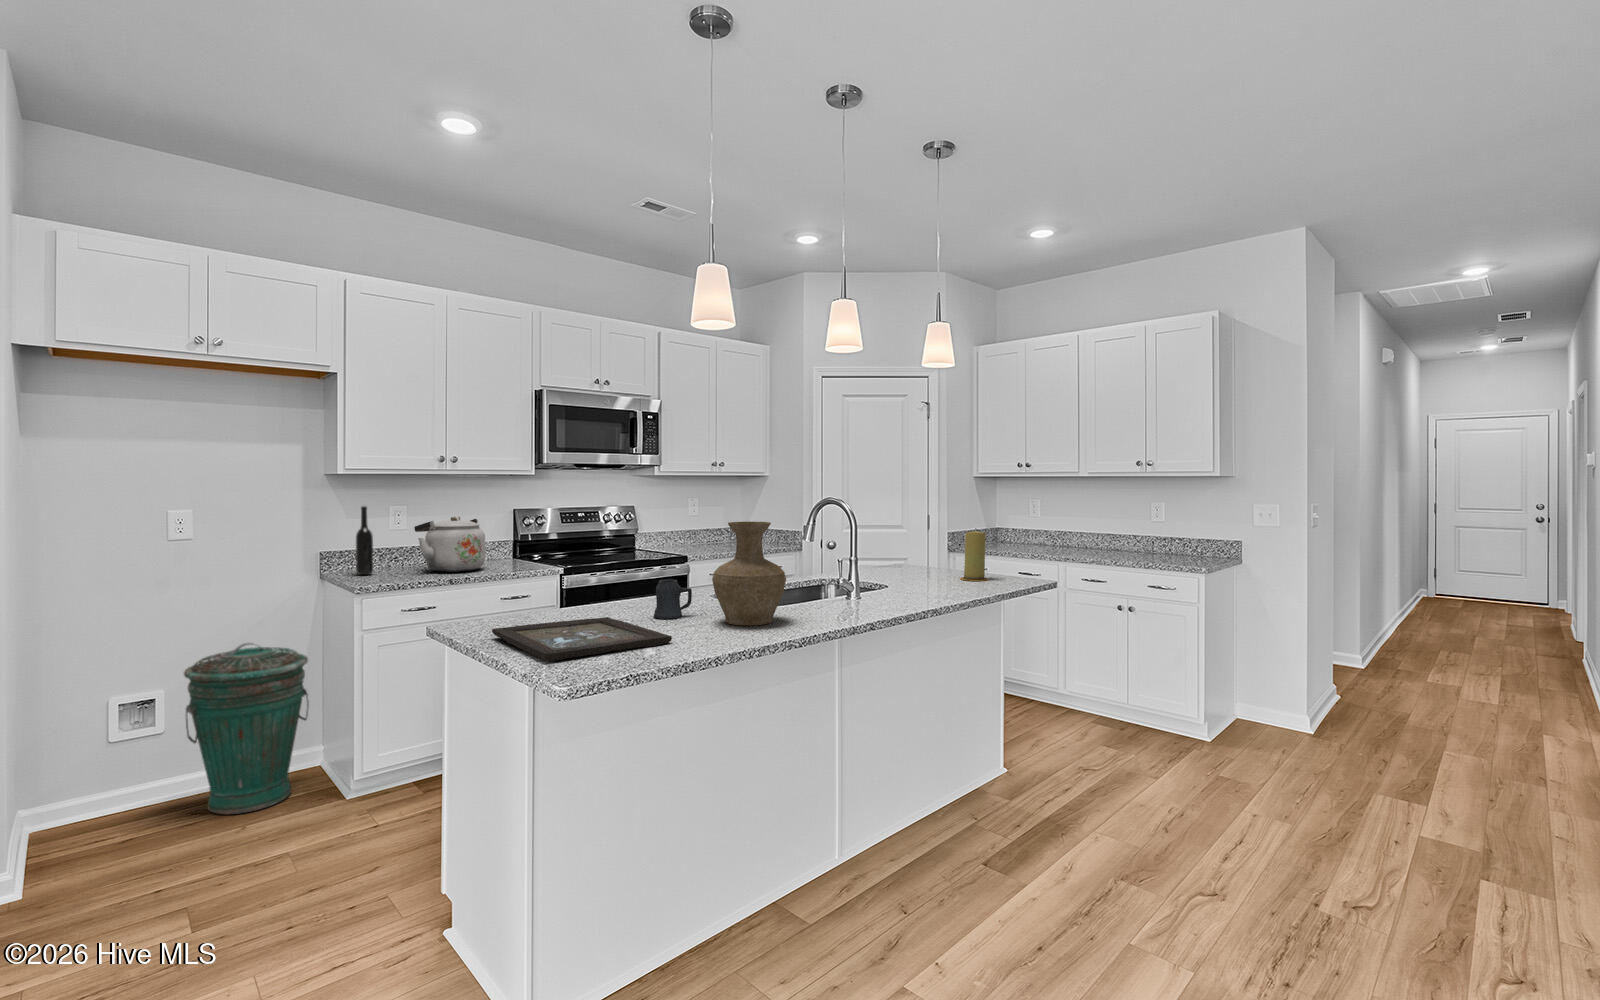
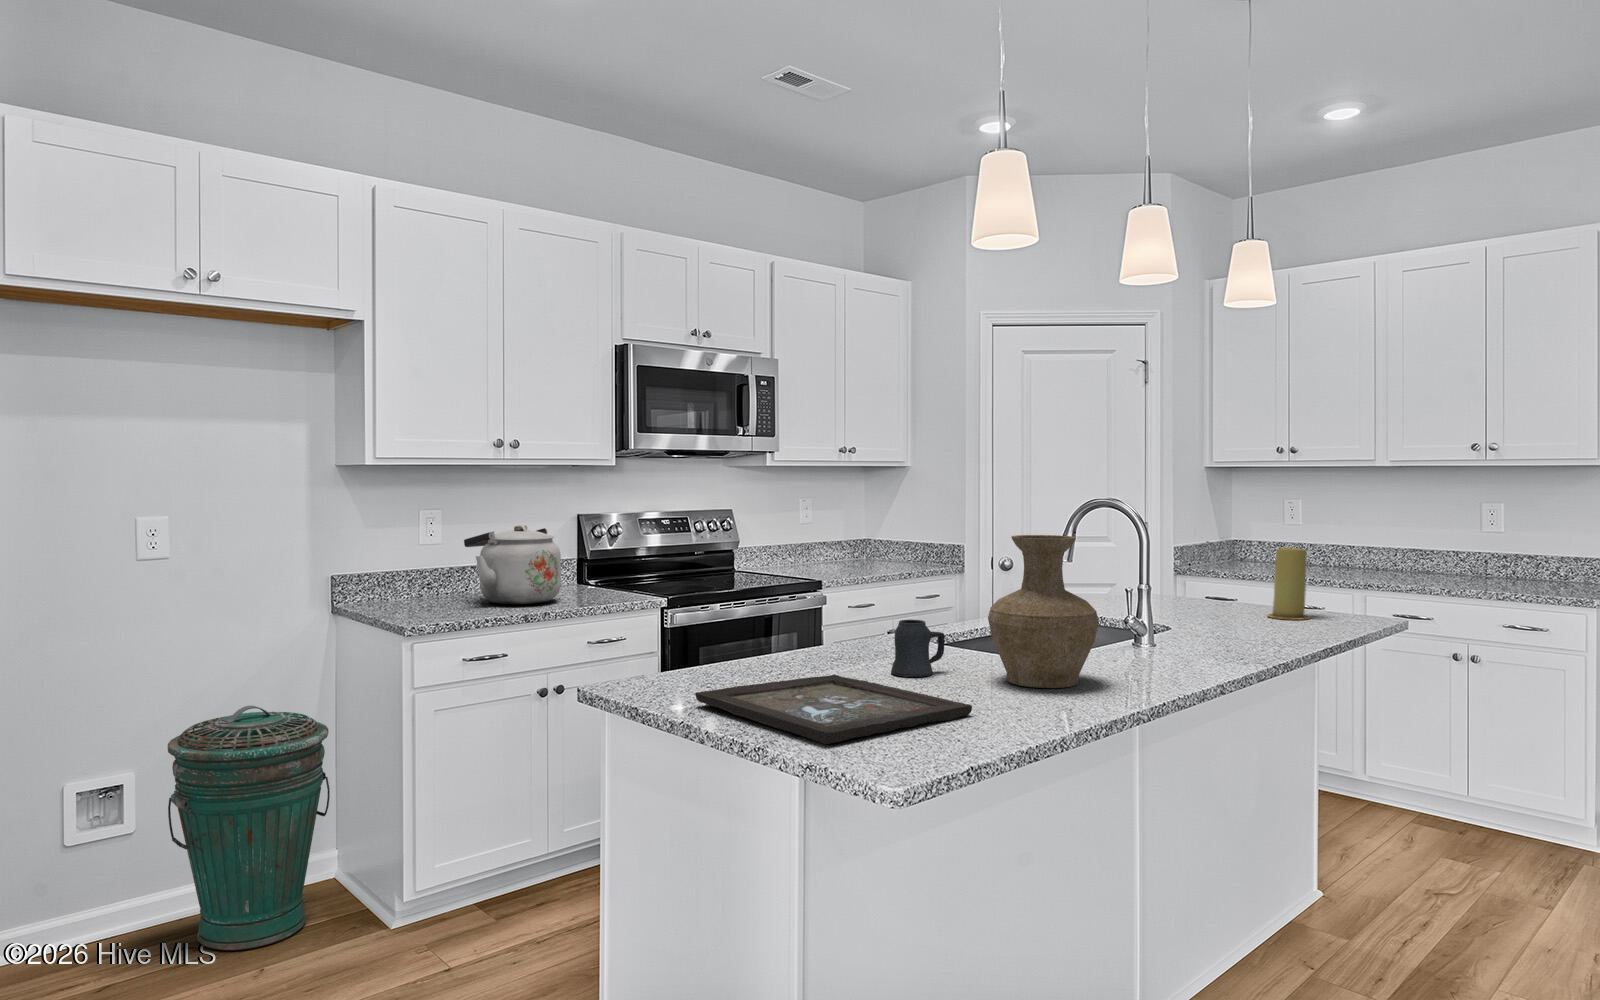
bottle: present [356,506,373,575] -> none [390,511,413,609]

